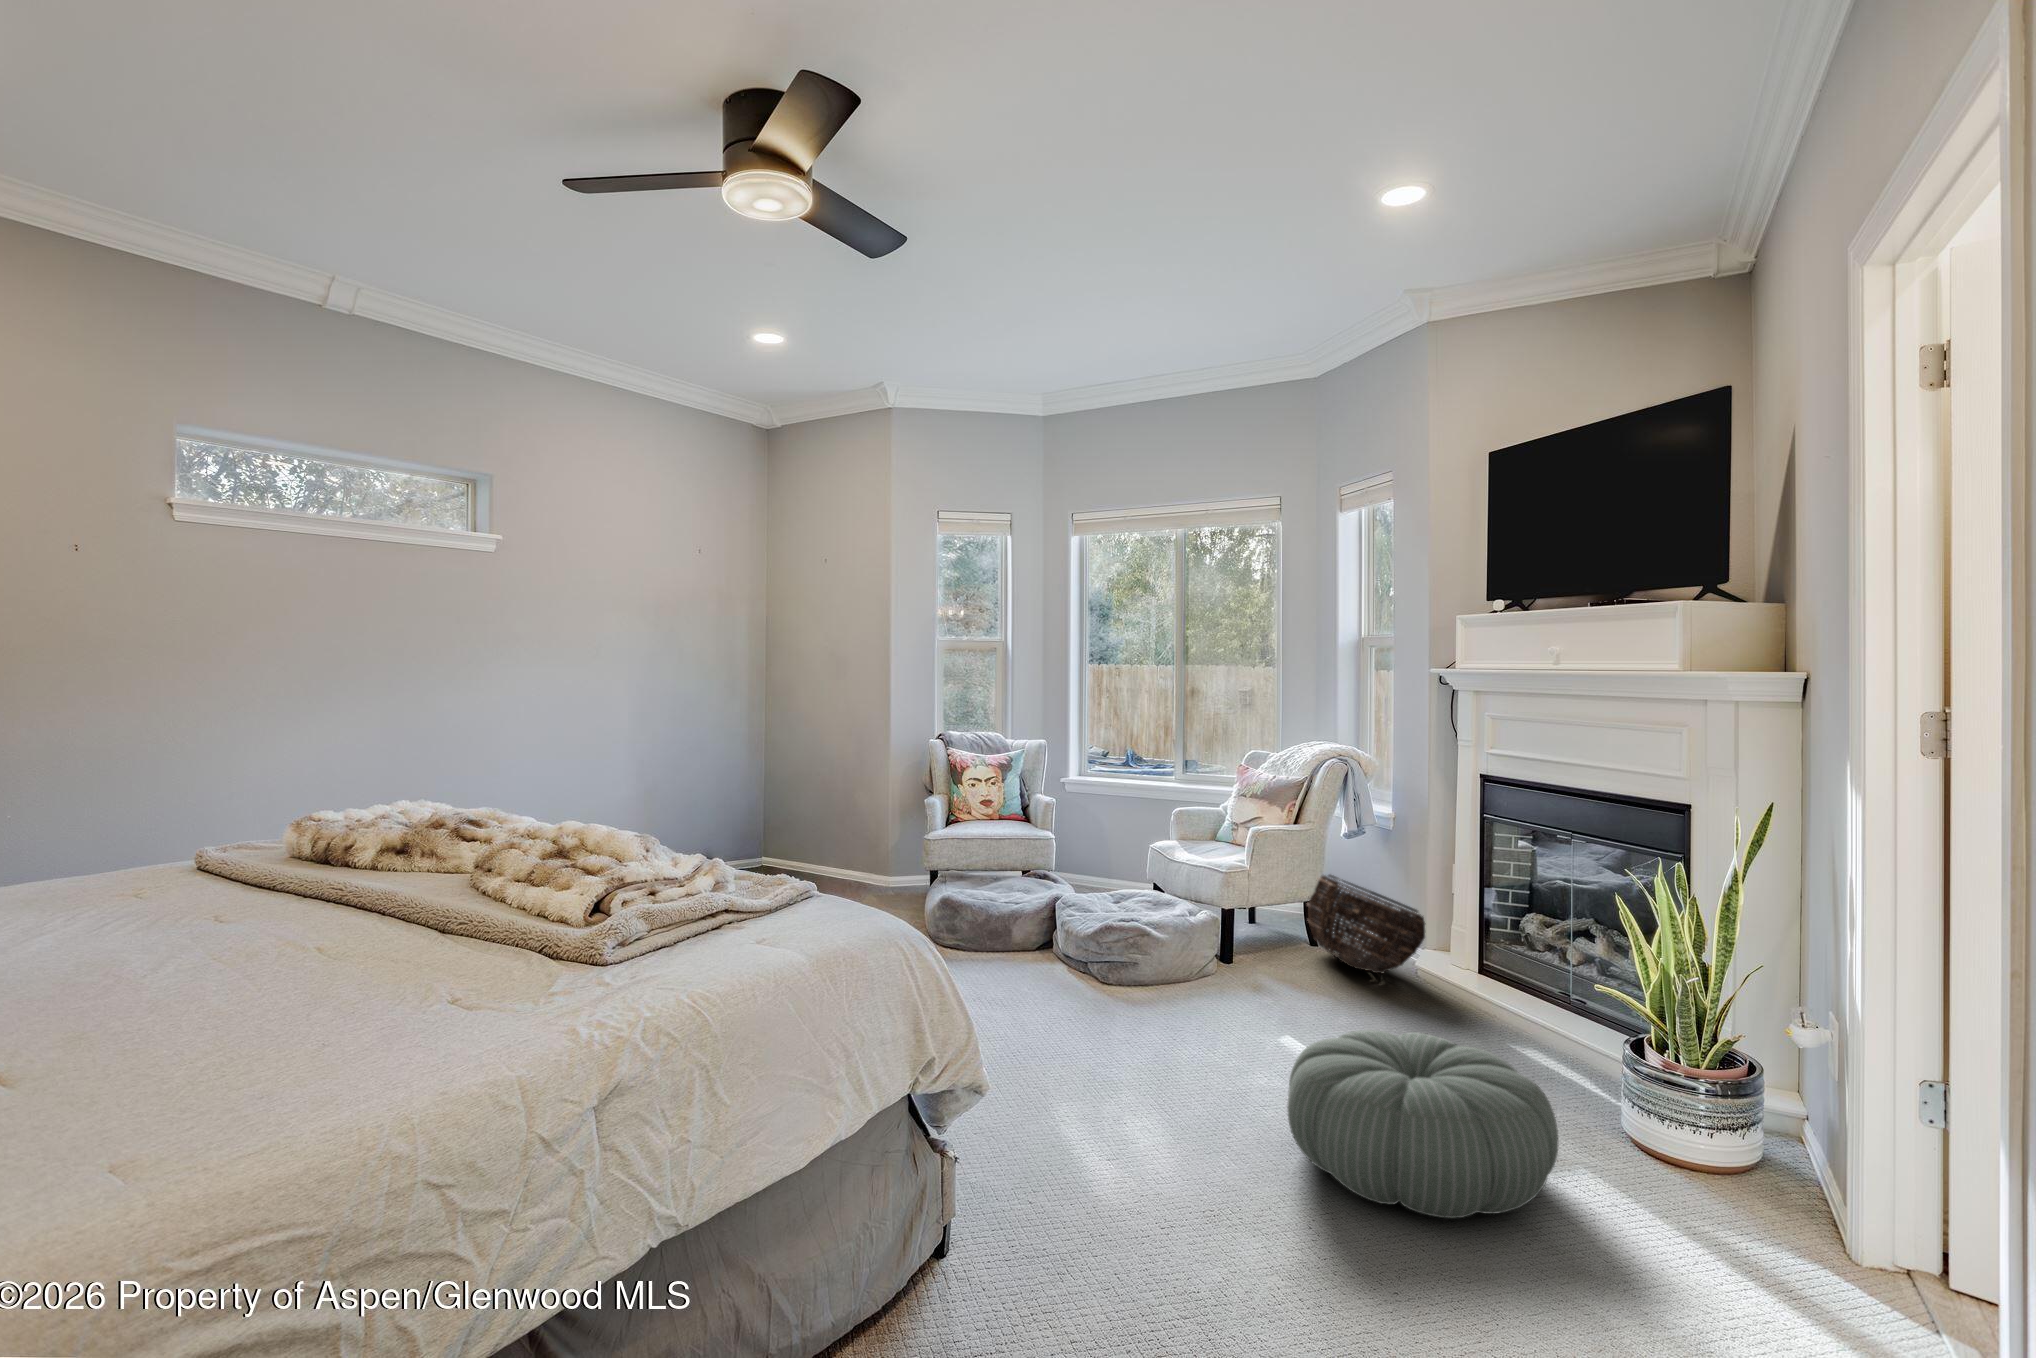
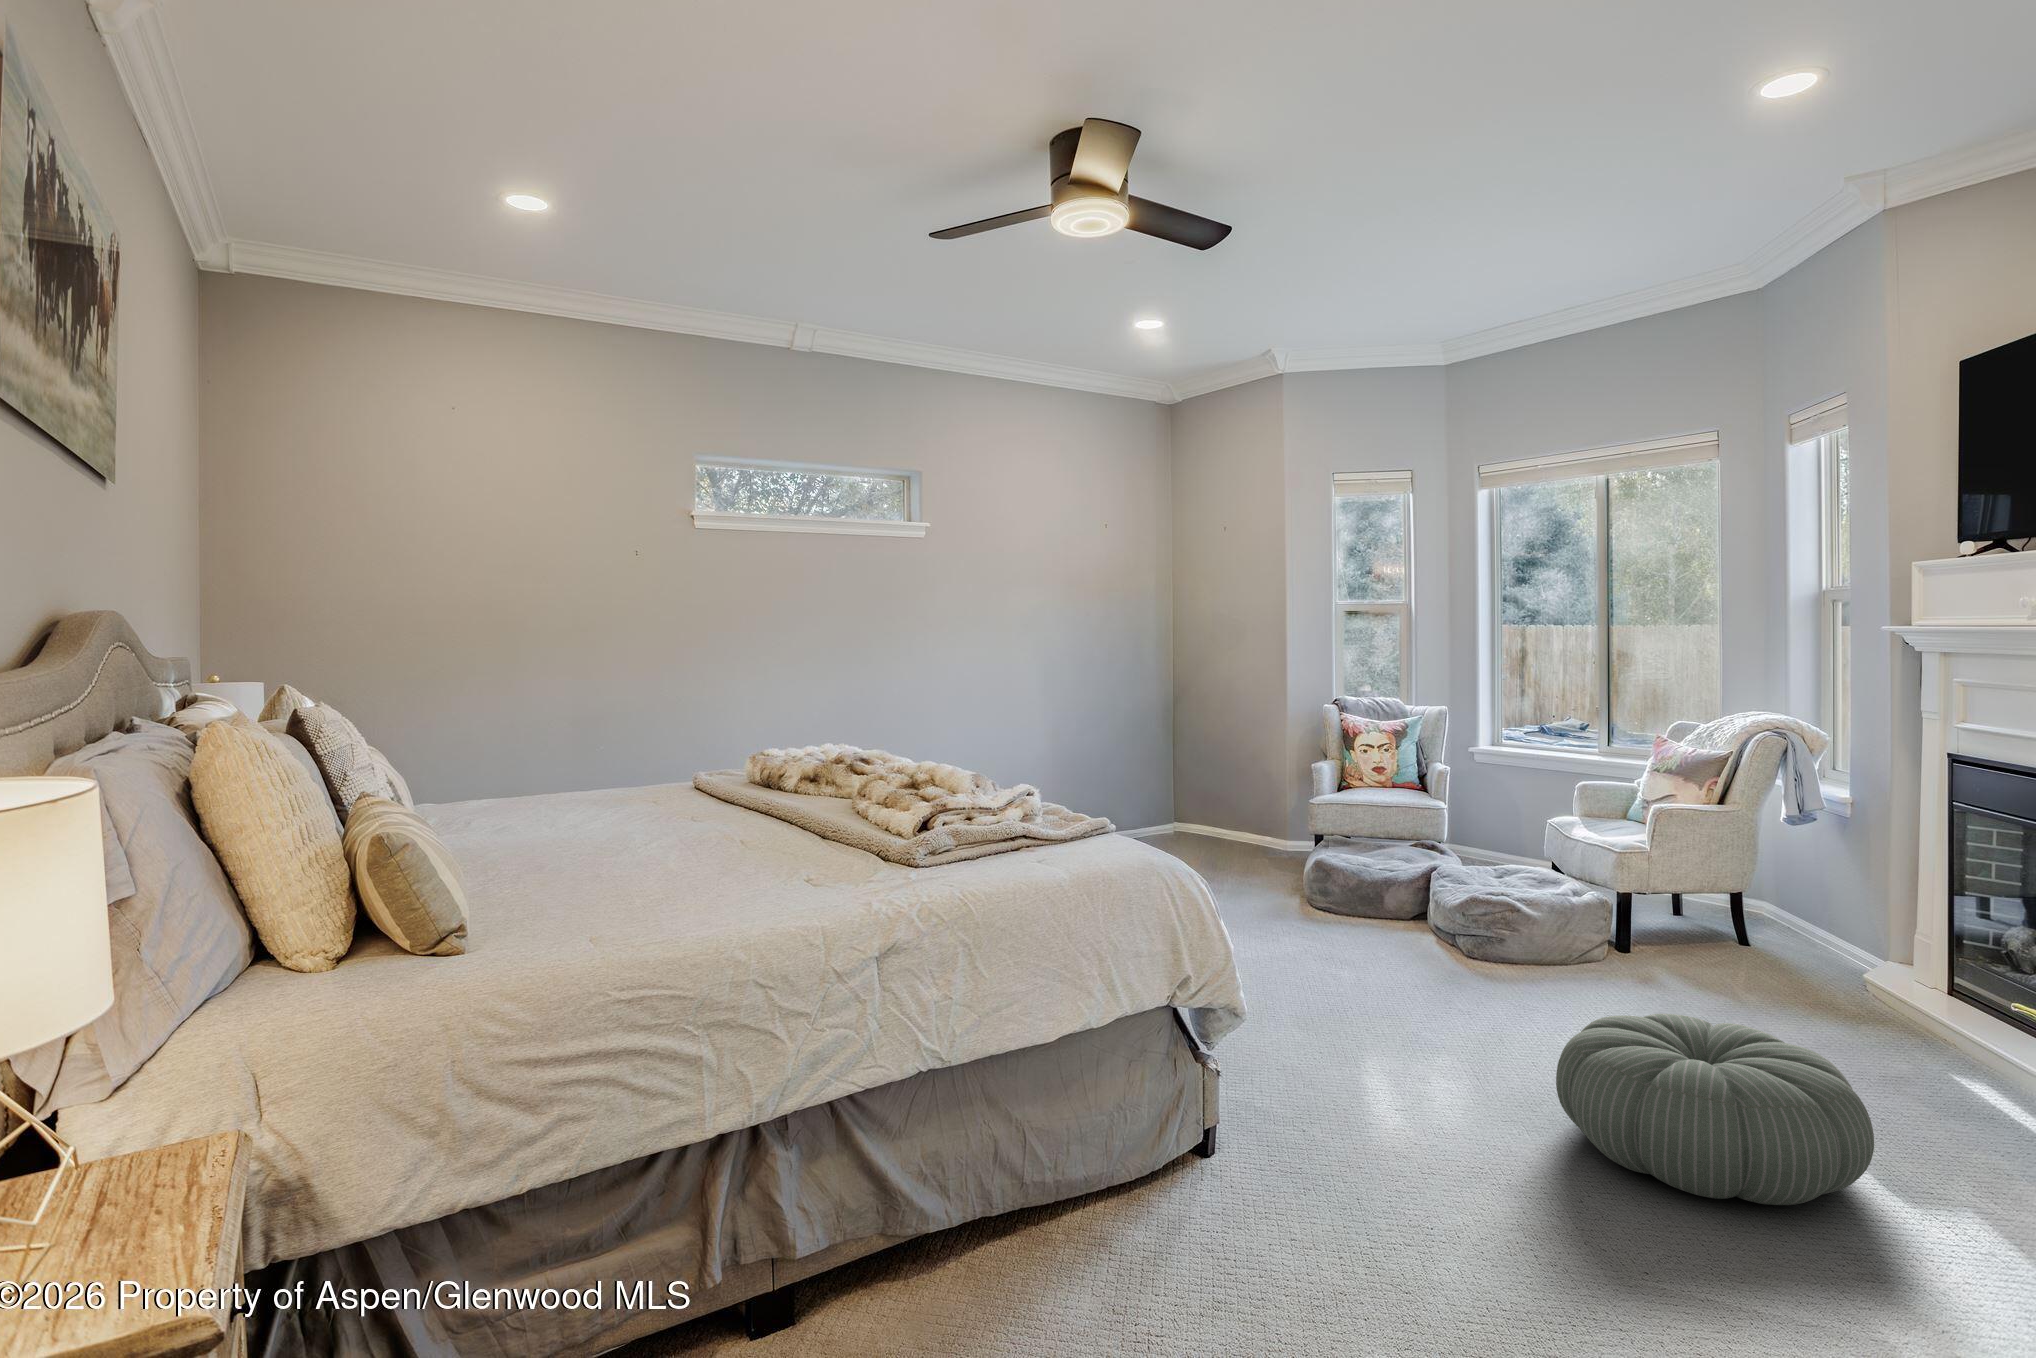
basket: present [1307,875,1426,973] -> none [1736,864,1881,981]

